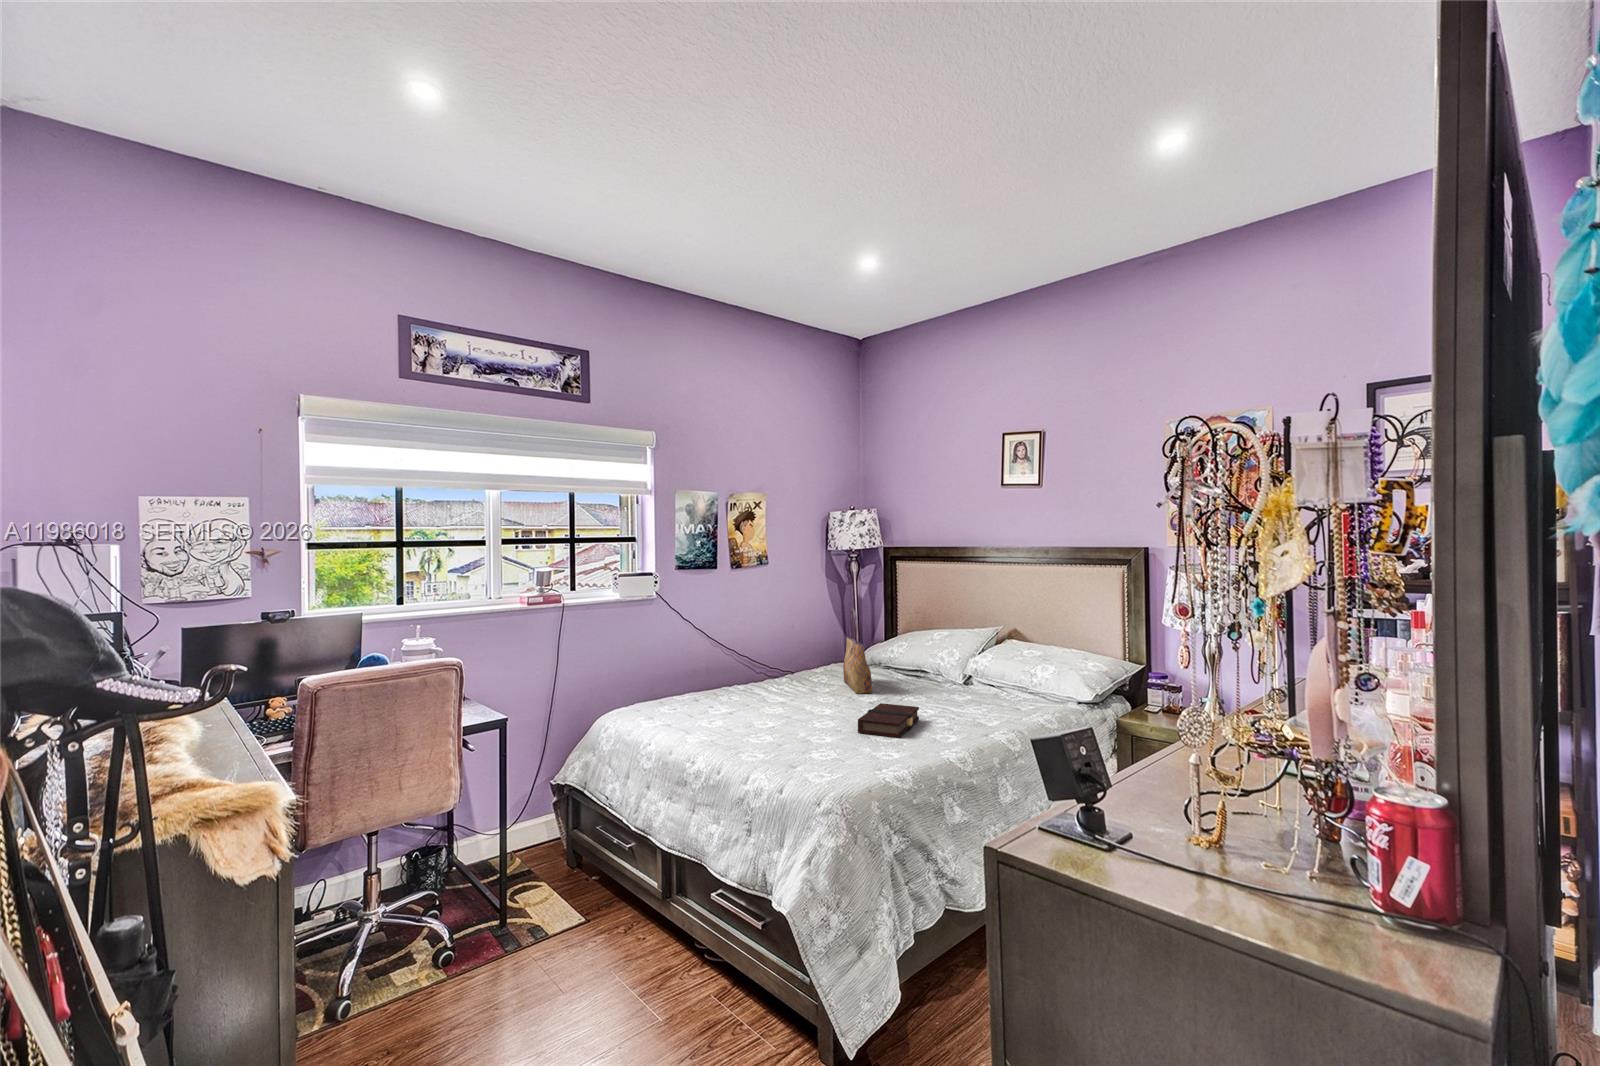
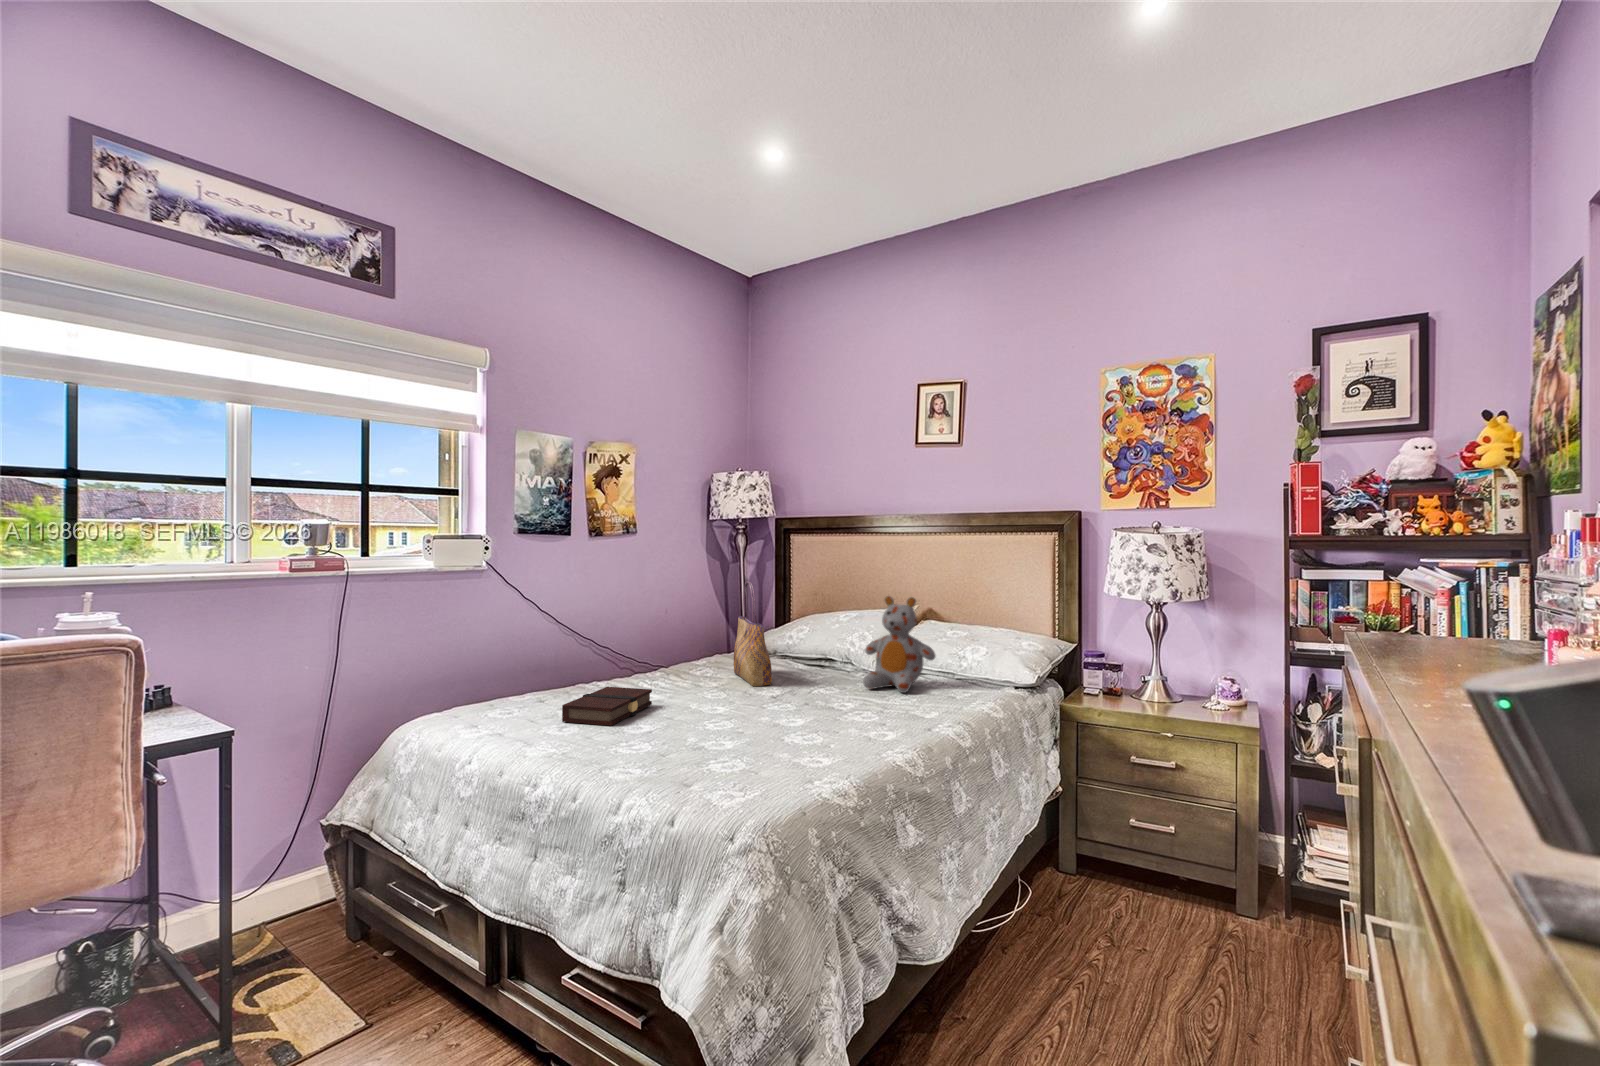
stuffed bear: none [945,622,1007,703] -> present [863,596,935,693]
book: present [858,703,919,738] -> present [562,687,652,726]

